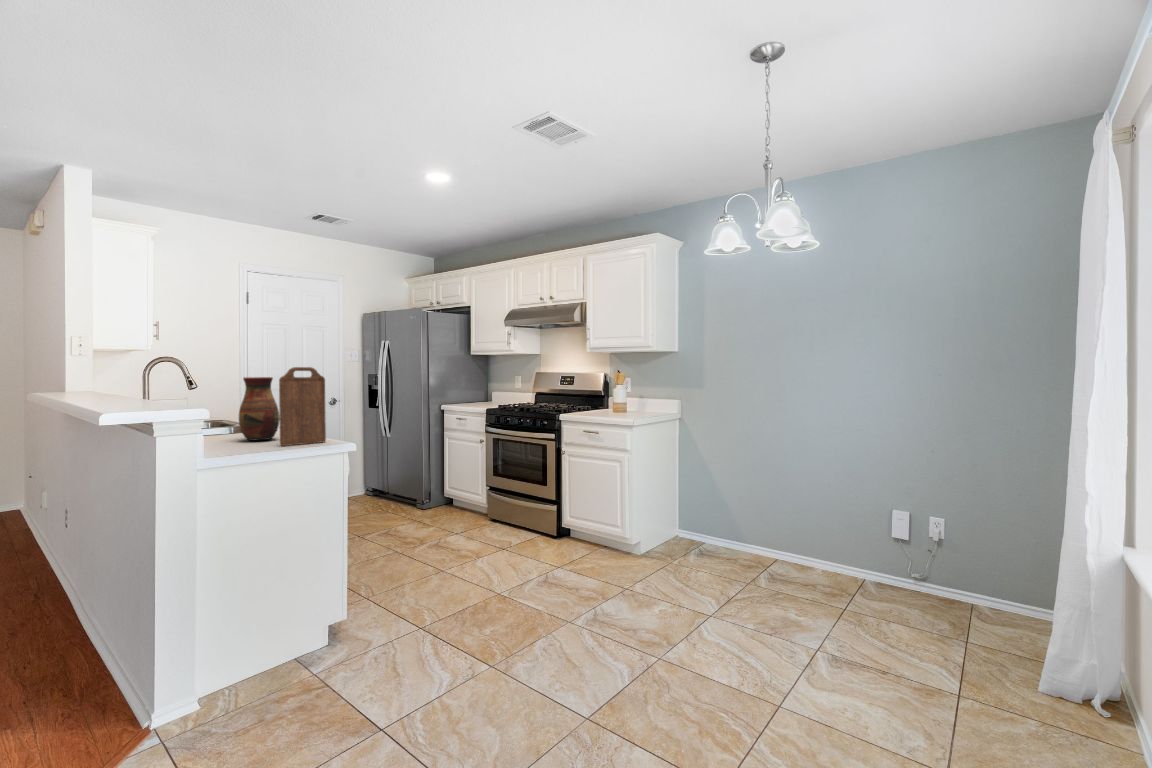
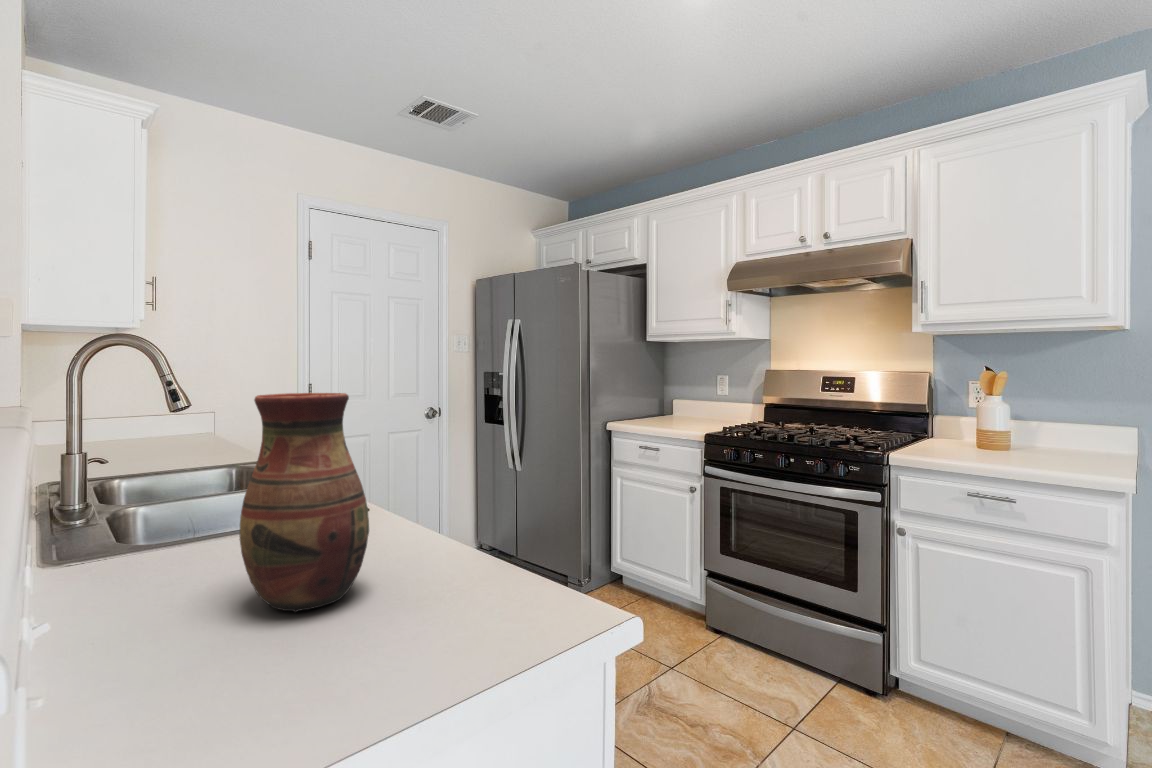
cutting board: present [279,367,326,446] -> none [376,361,527,678]

